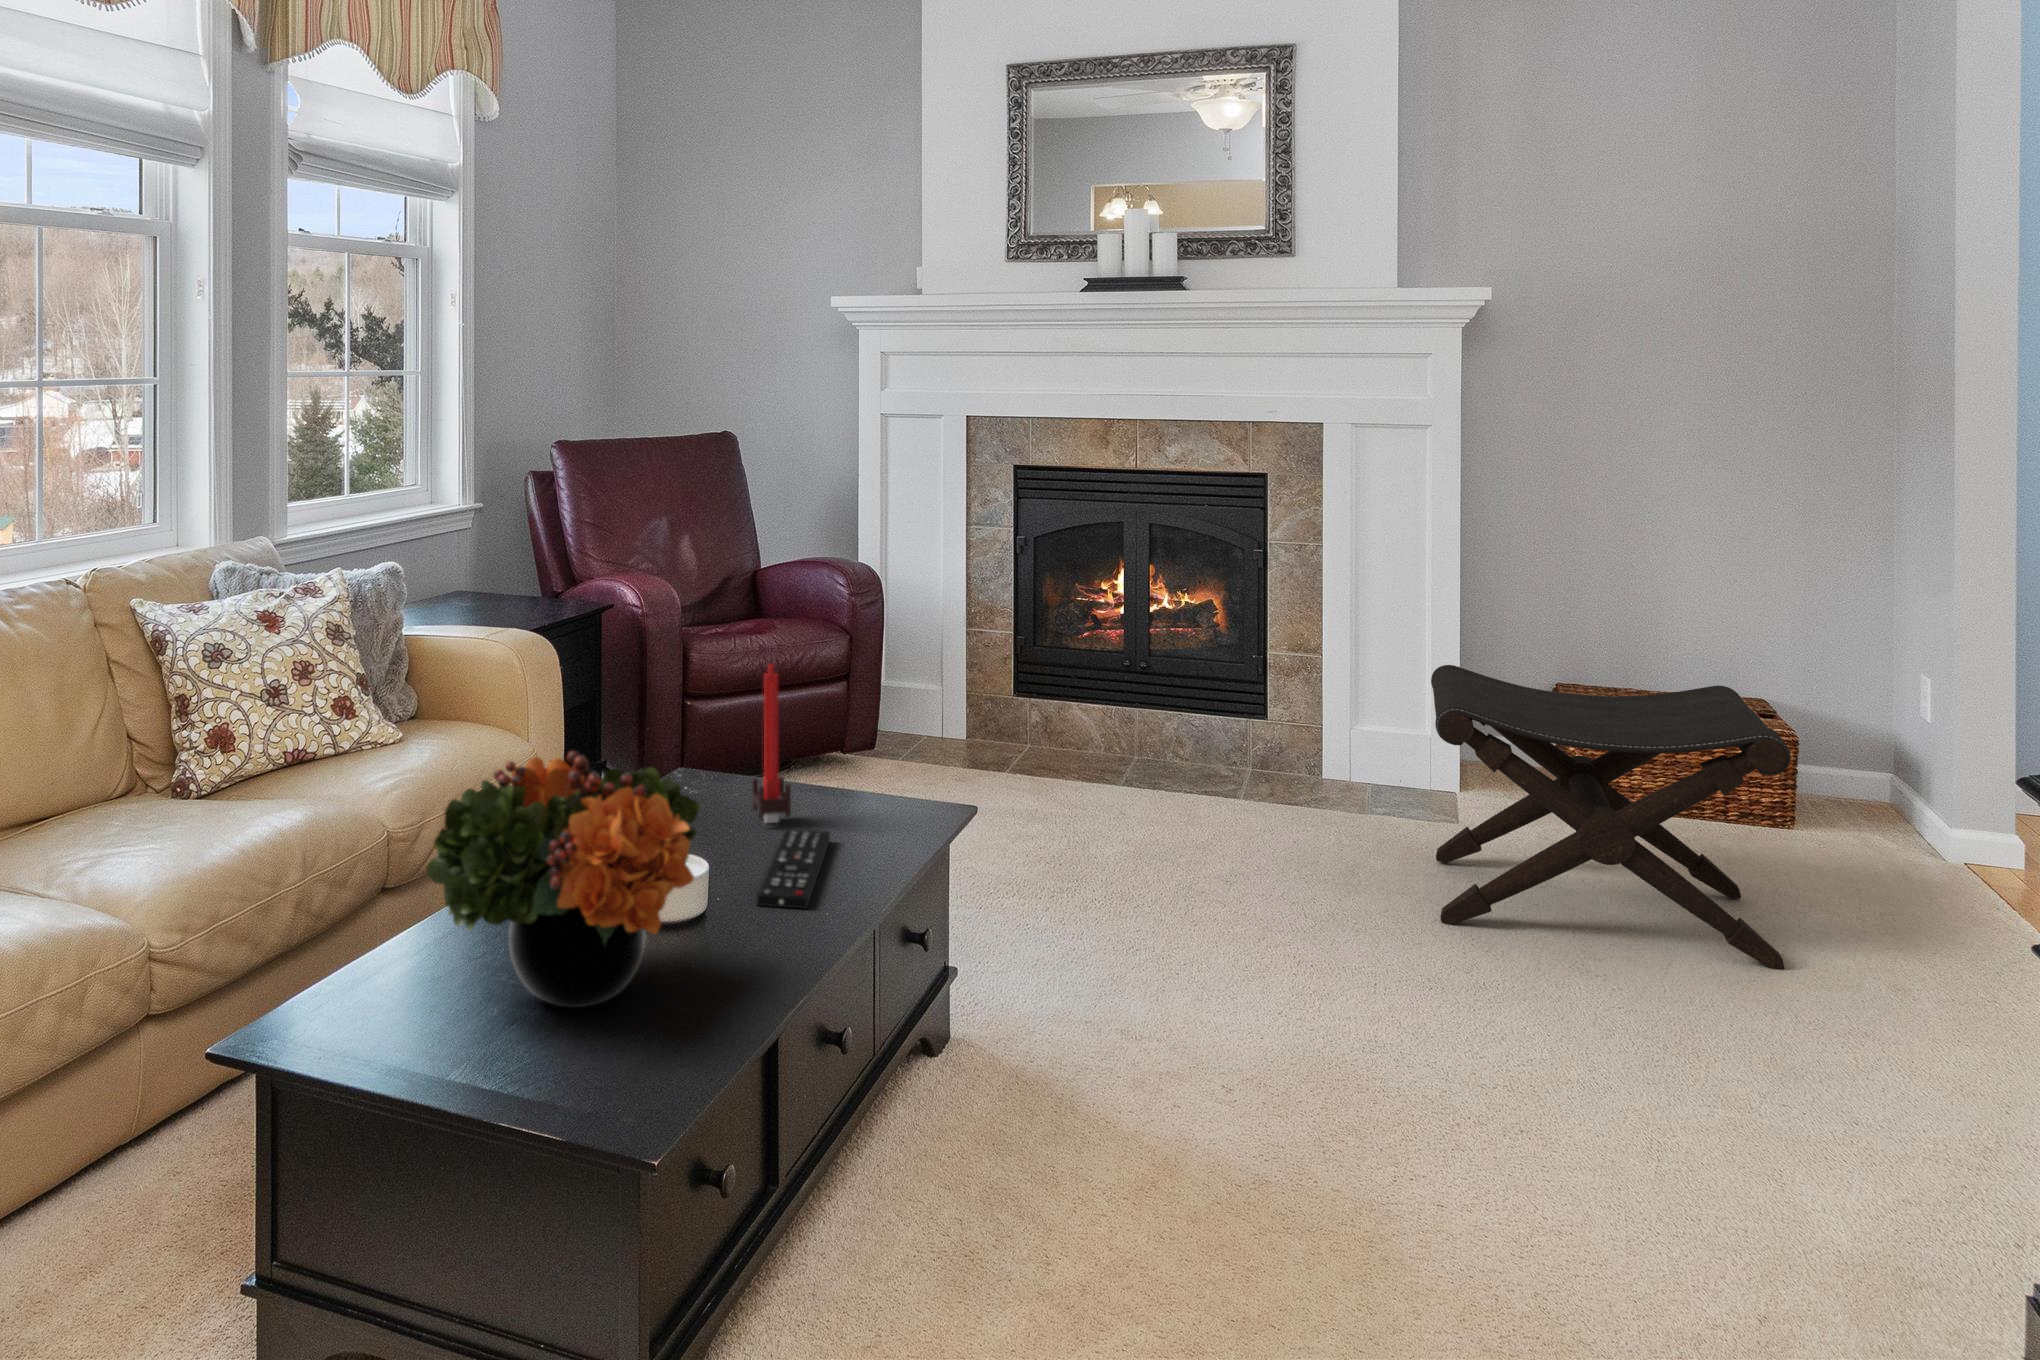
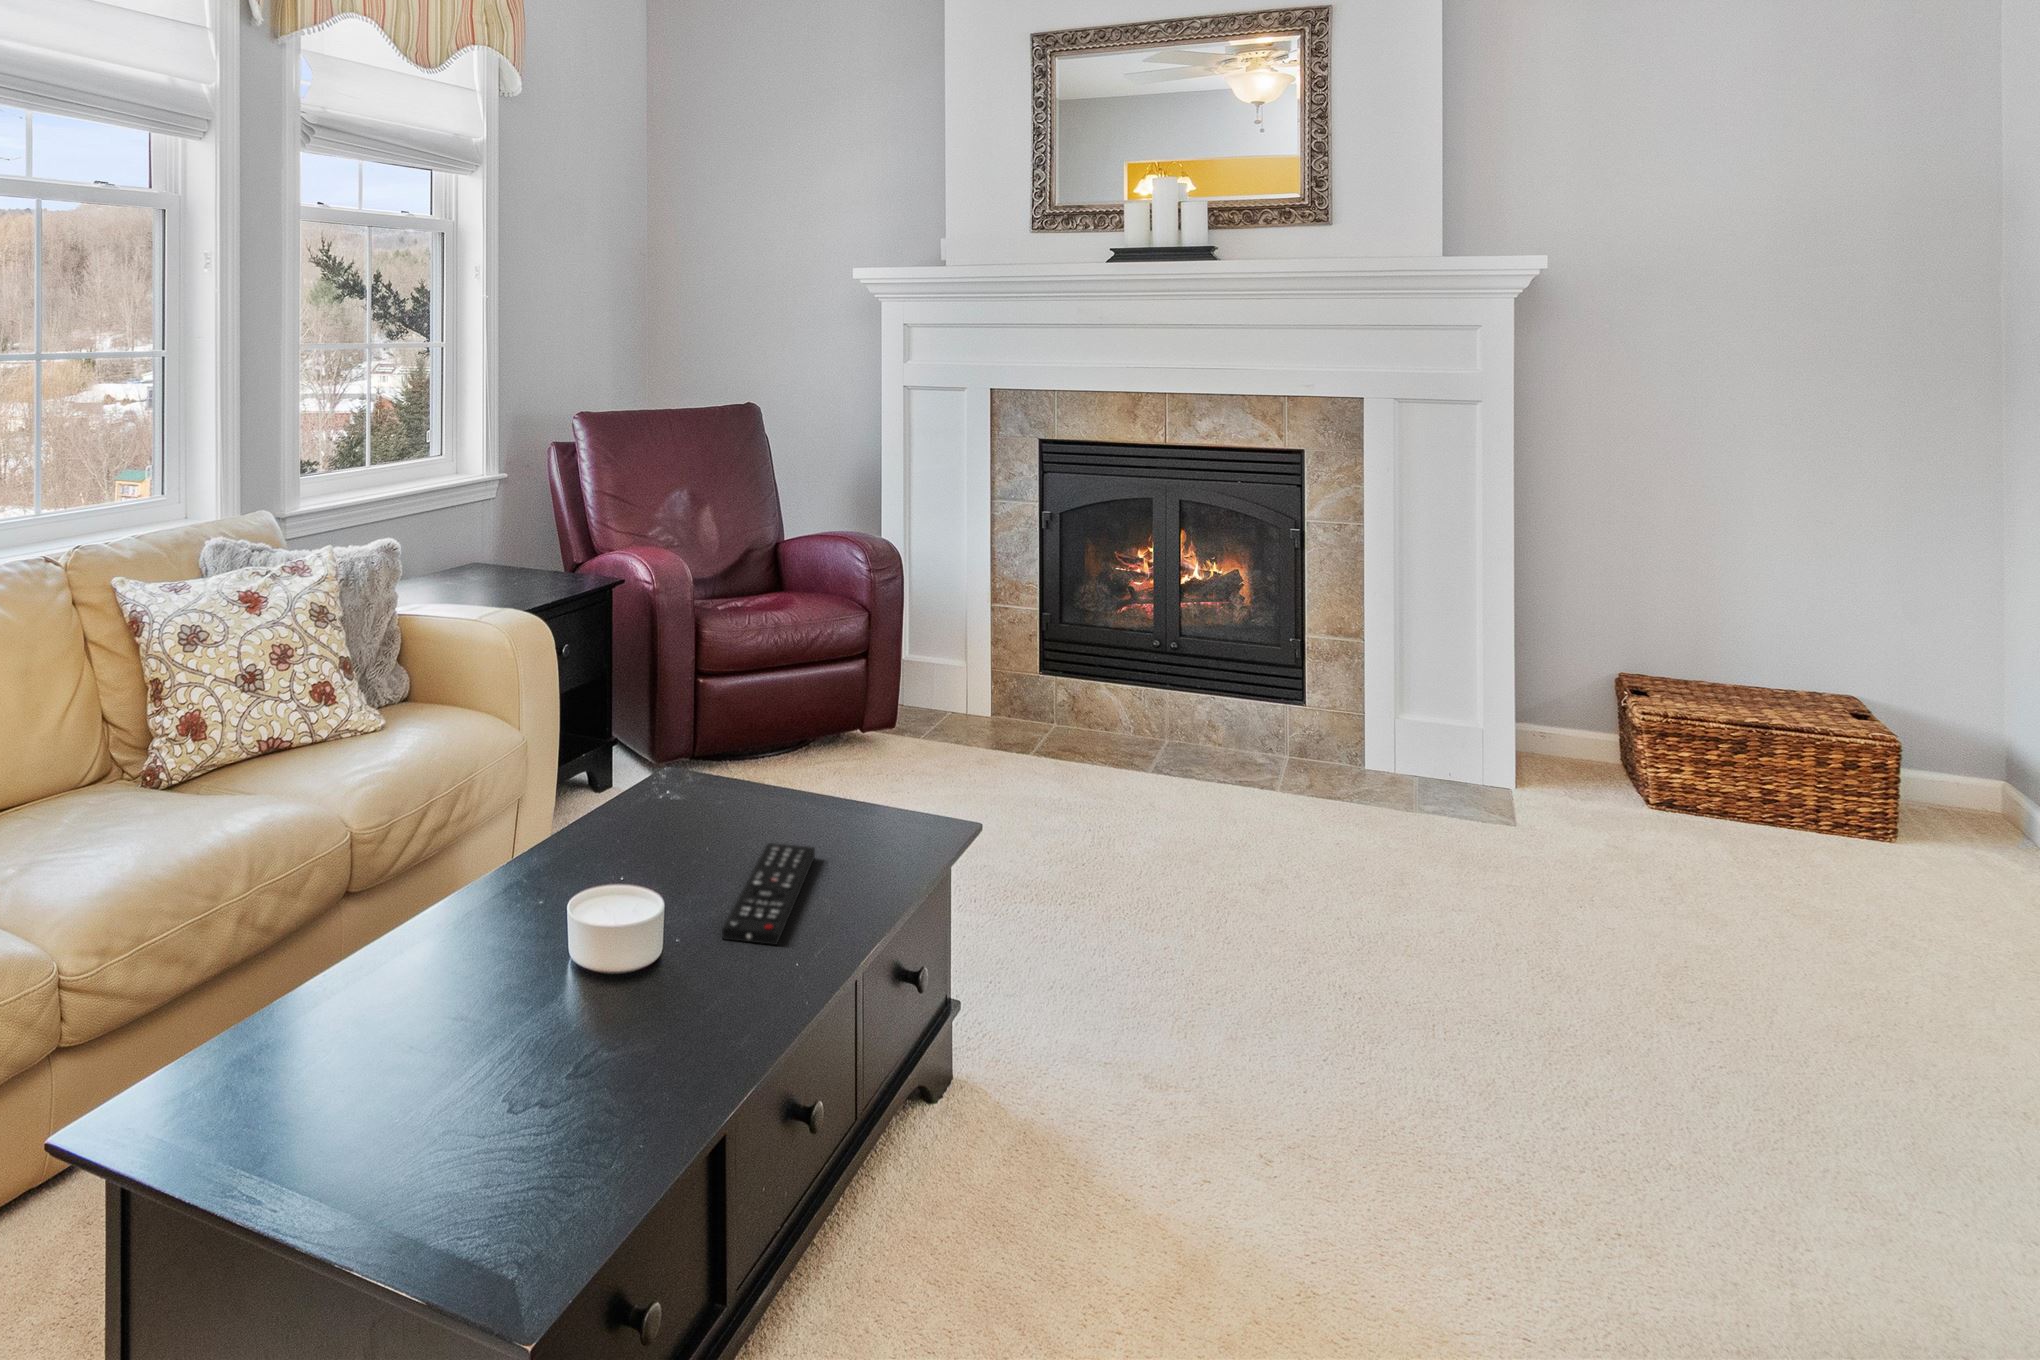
candle: present [752,665,791,823] -> none [735,663,775,834]
footstool: present [1431,665,1791,970] -> none [1486,660,1907,1013]
flower arrangement: present [426,751,700,1007] -> none [324,768,642,1072]

